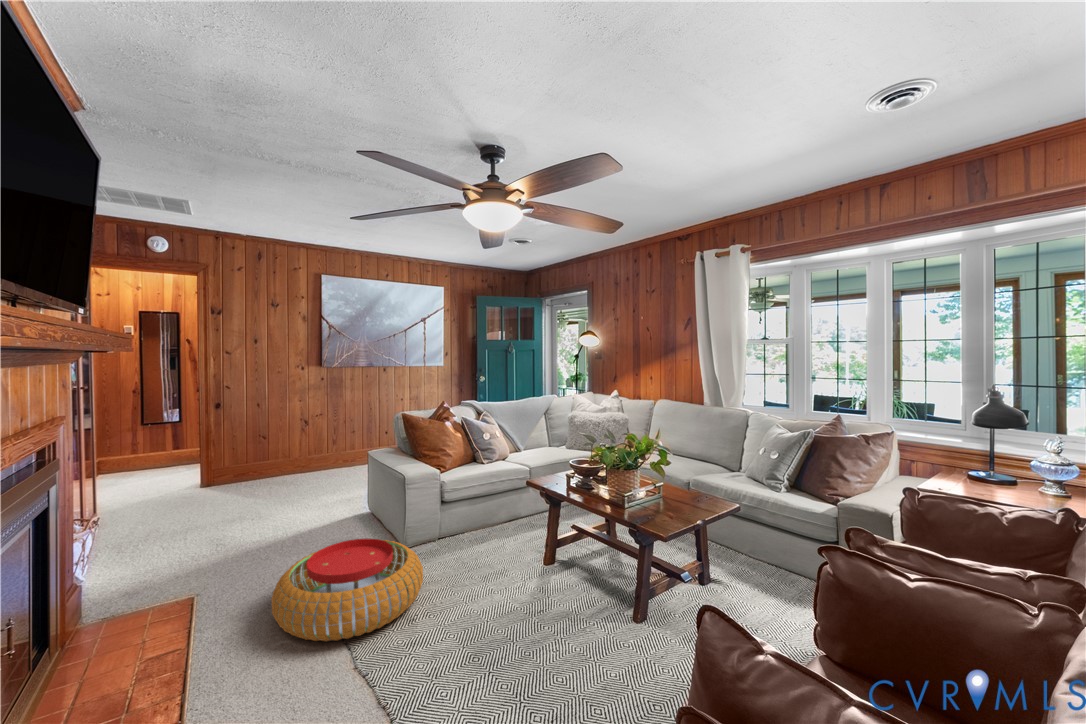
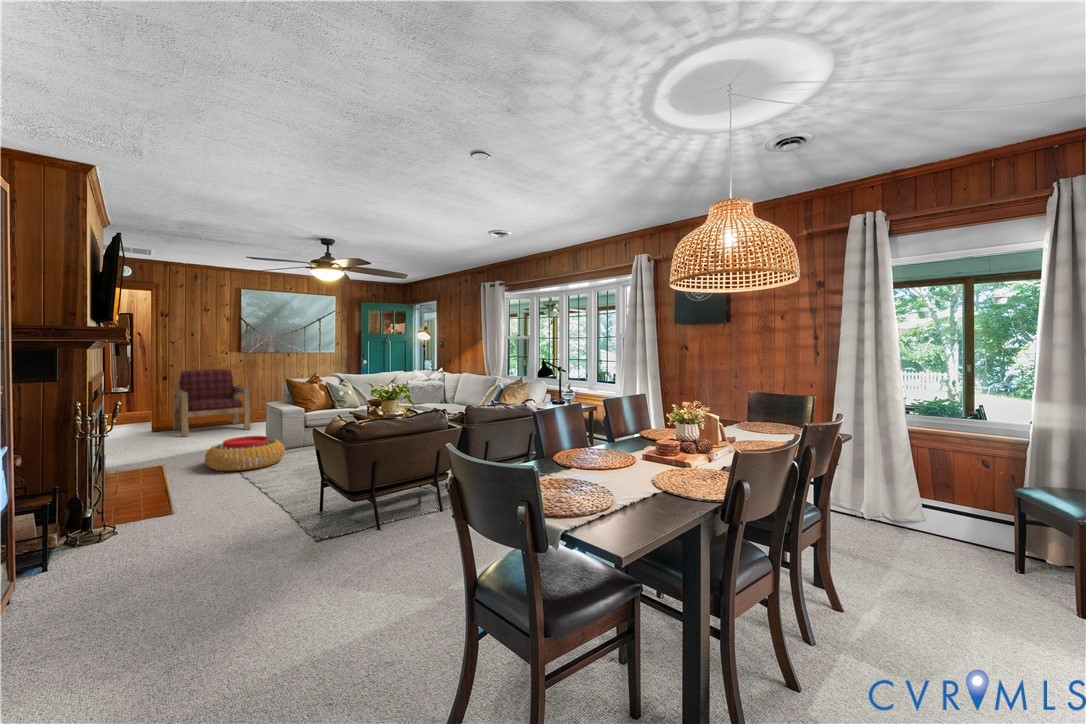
armchair: none [228,391,339,503] -> present [173,369,251,437]

